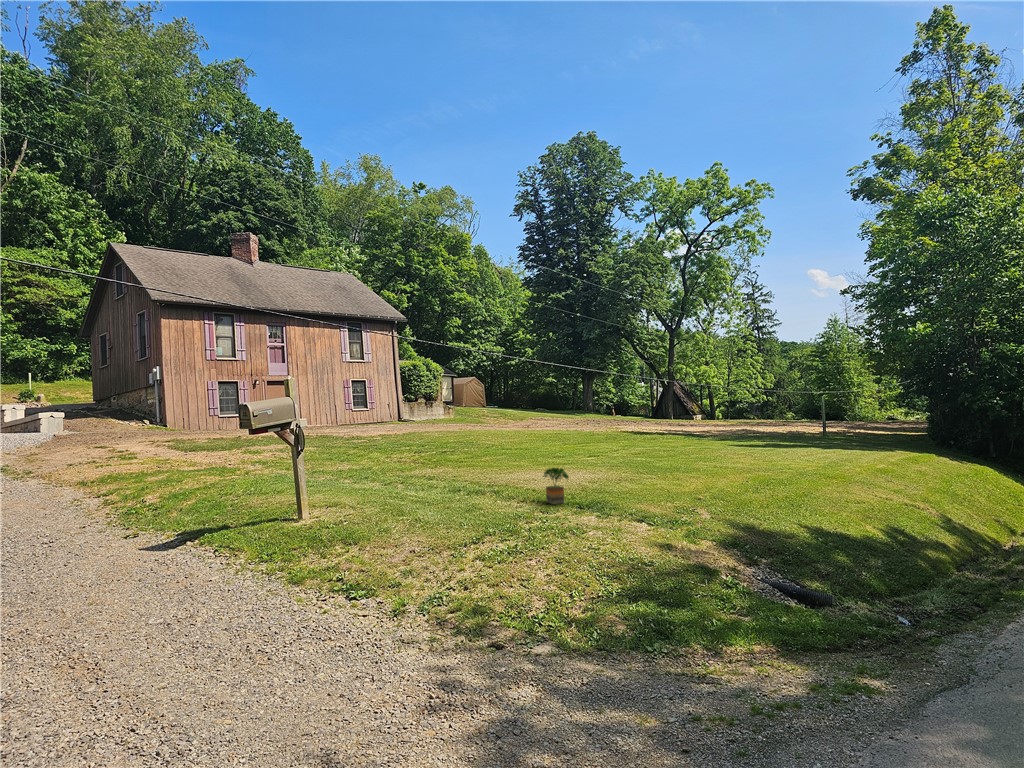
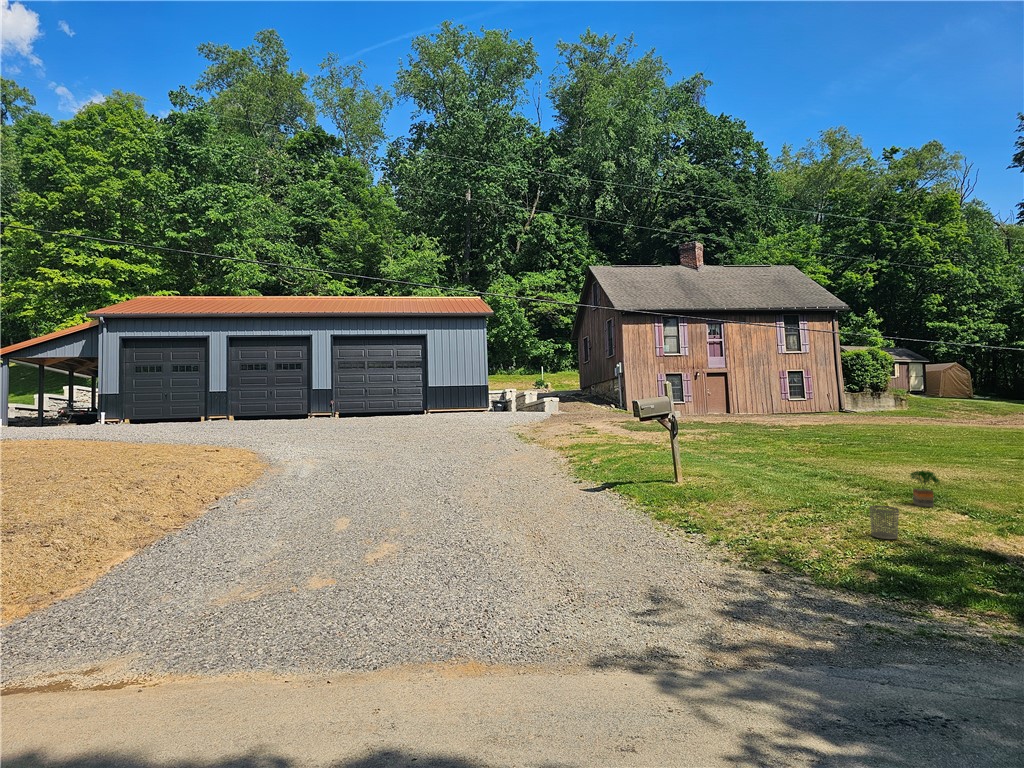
waste bin: none [540,510,567,547] -> present [870,505,899,539]

